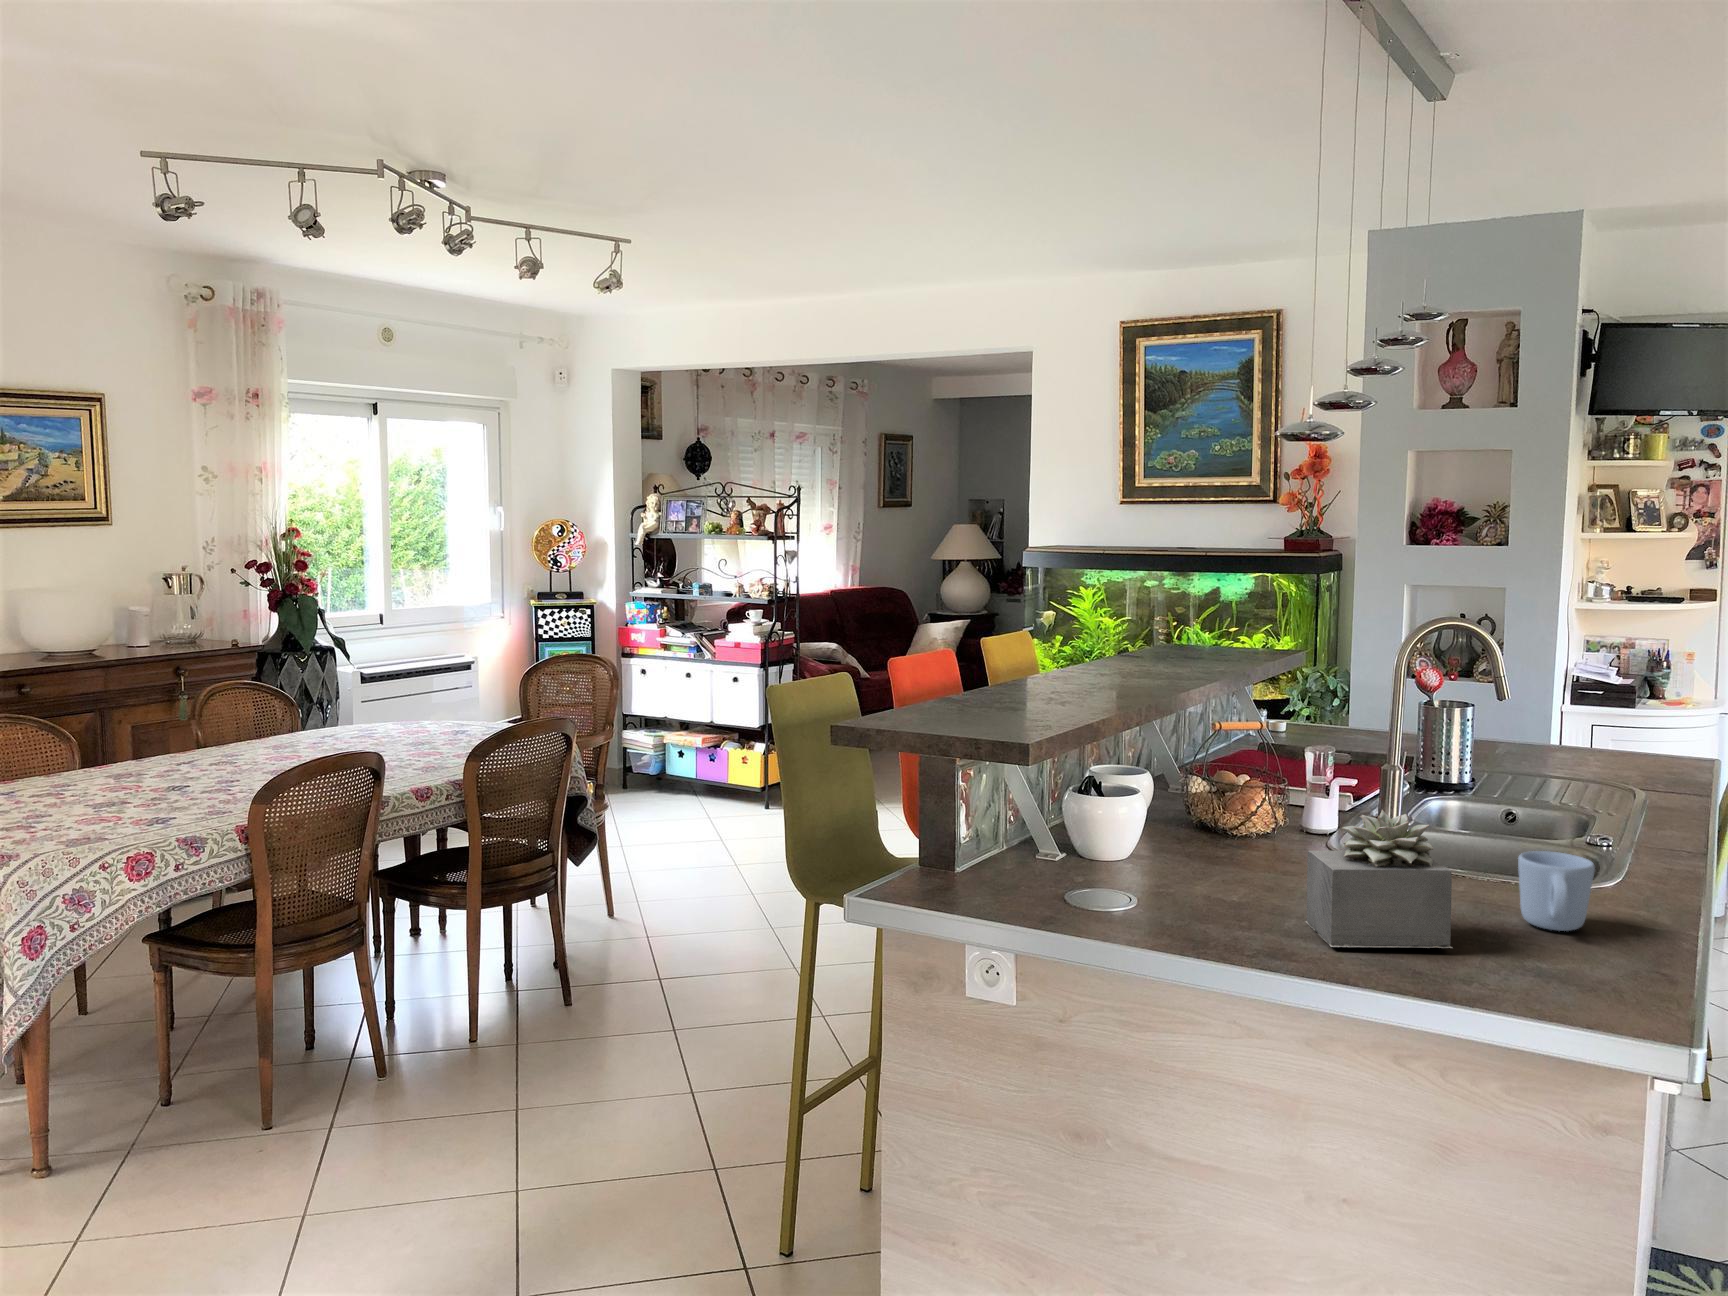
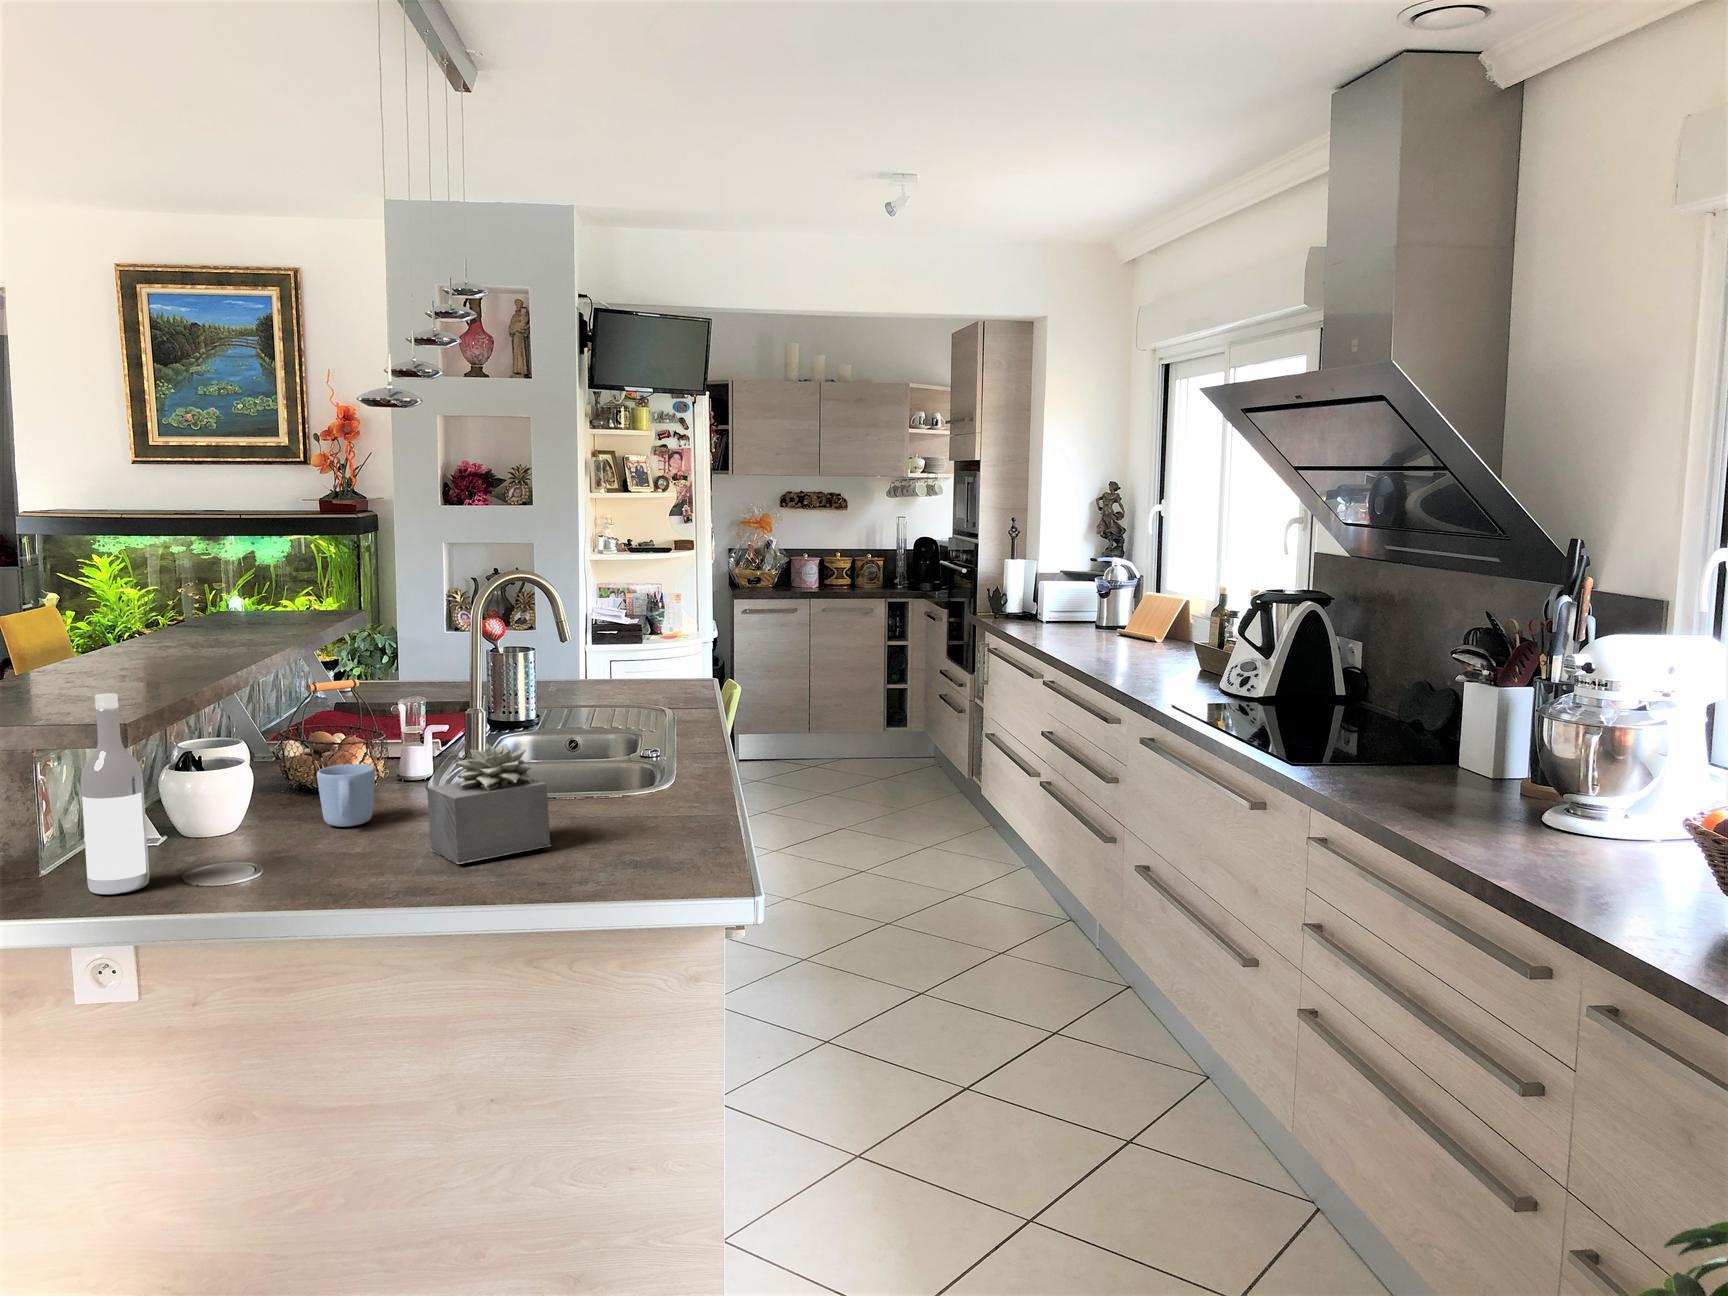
wine bottle: none [970,709,1024,905] -> present [81,693,149,895]
mug: present [1518,851,1595,931] -> present [317,764,375,827]

